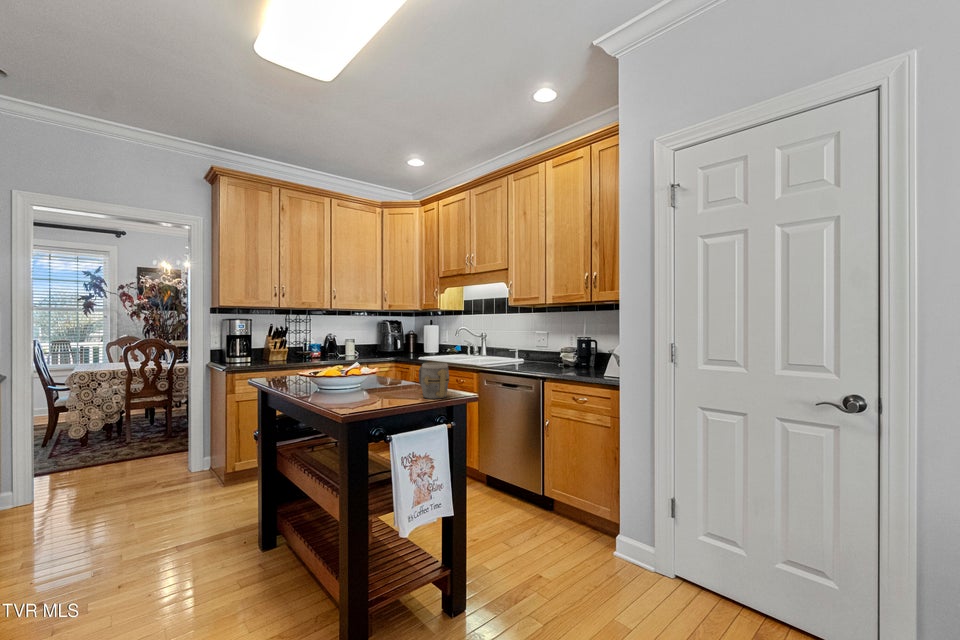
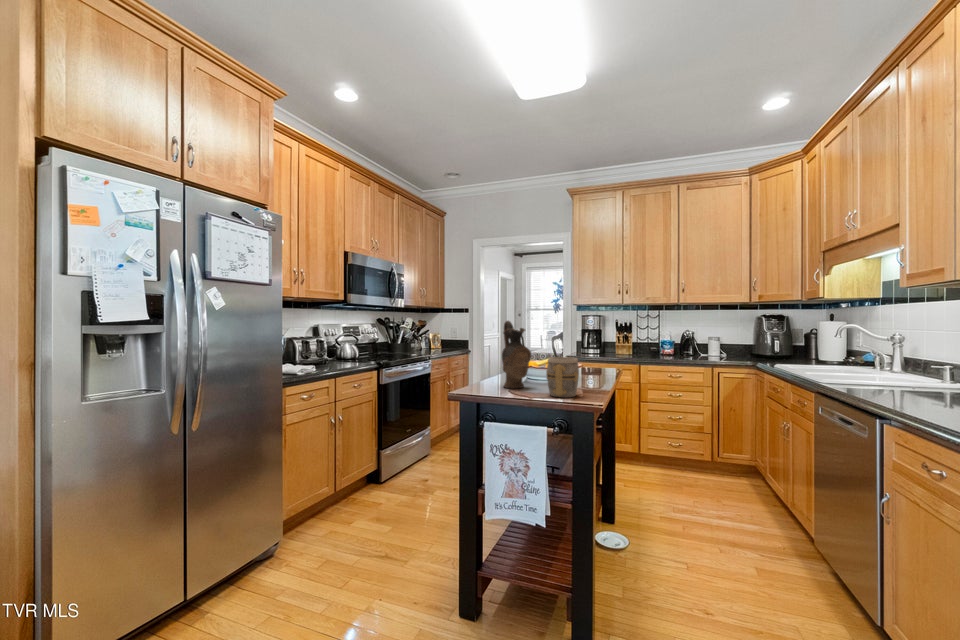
ceramic pitcher: none [353,331,394,401] -> present [502,321,531,388]

